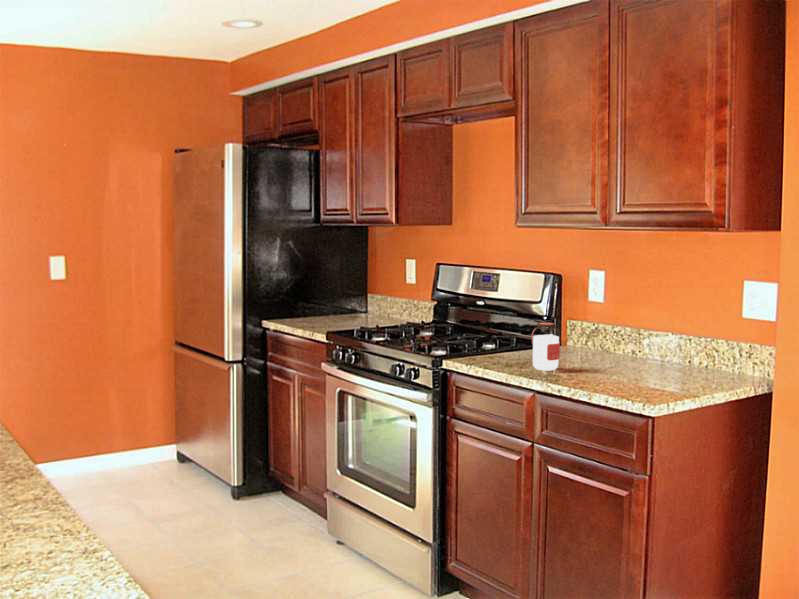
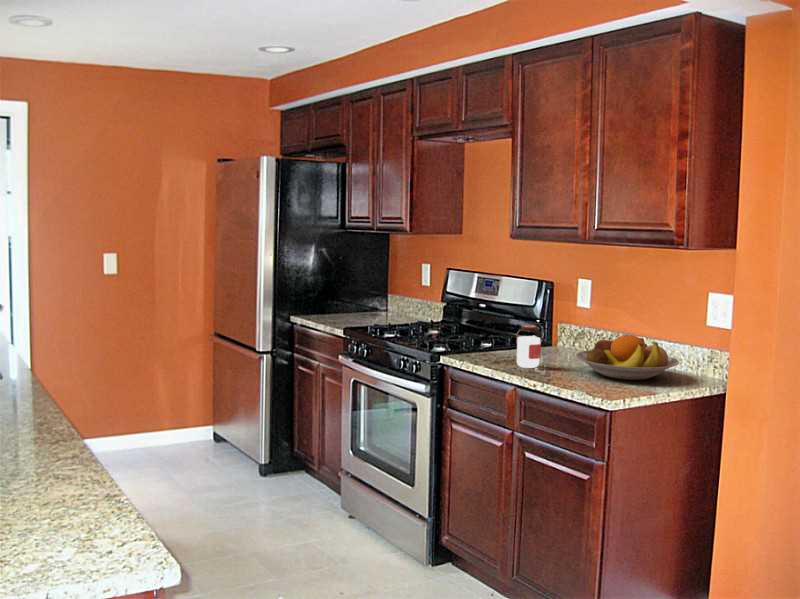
fruit bowl: none [600,330,717,380] -> present [576,335,679,380]

